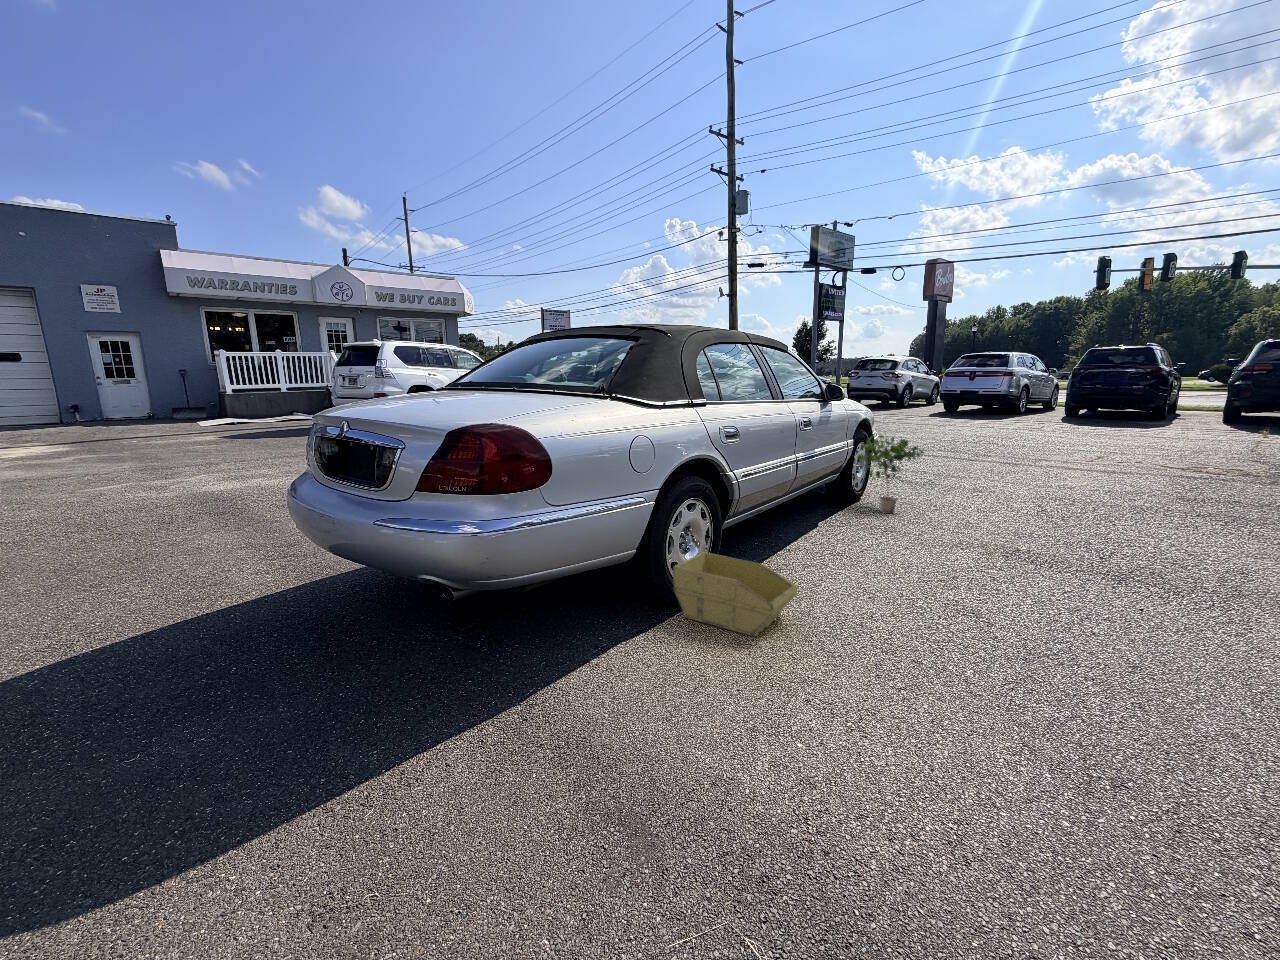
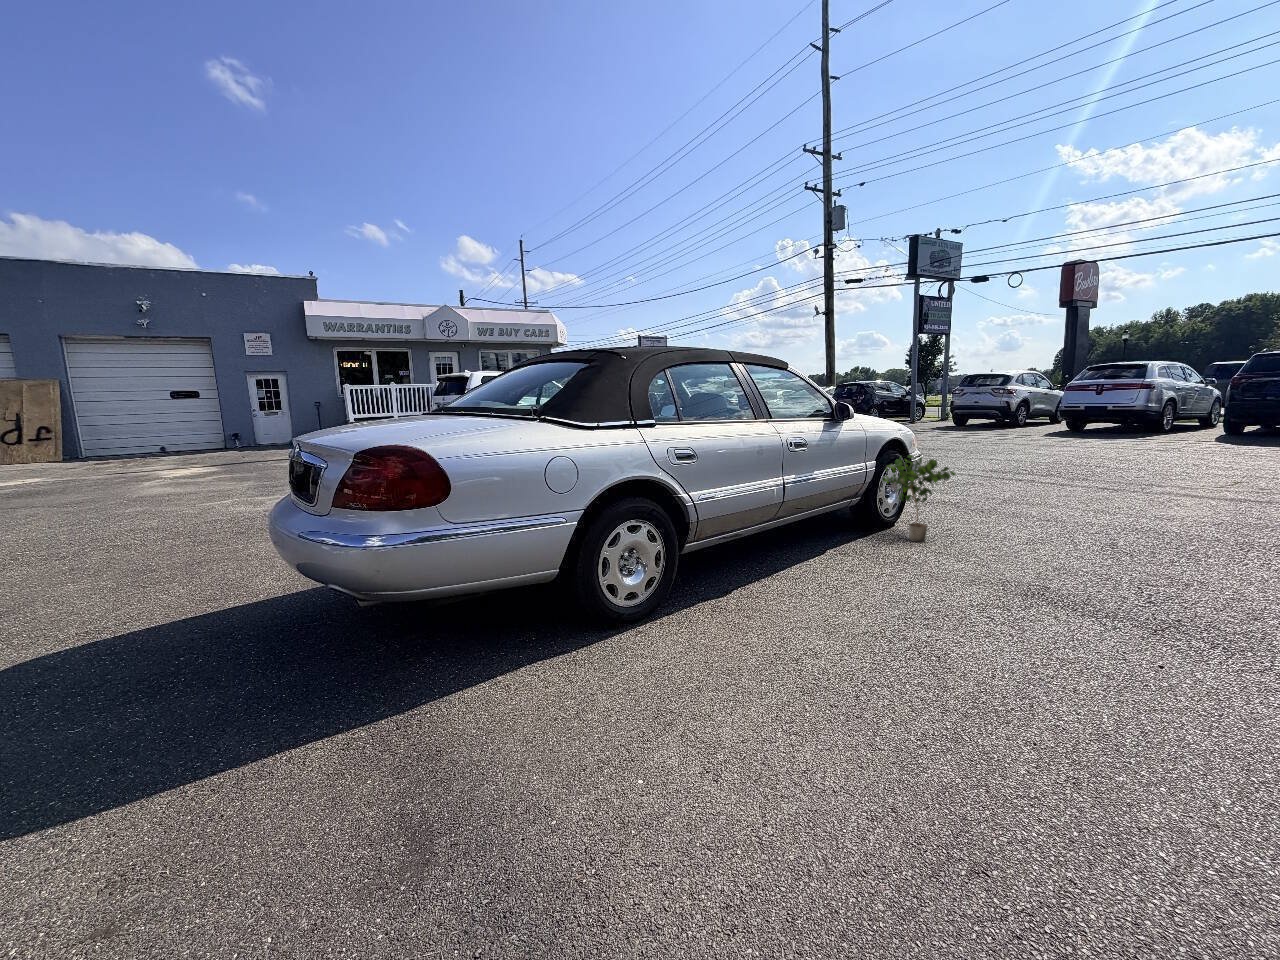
storage bin: present [672,552,798,637] -> none [602,577,731,671]

